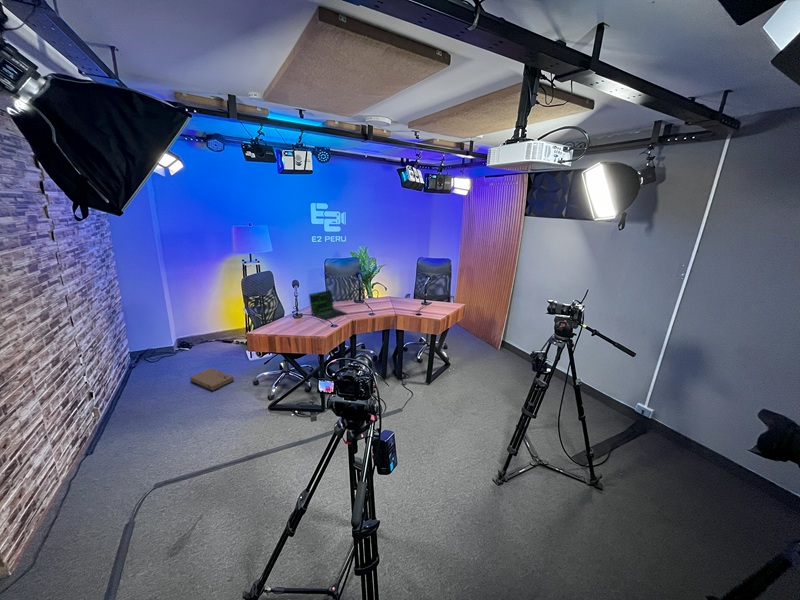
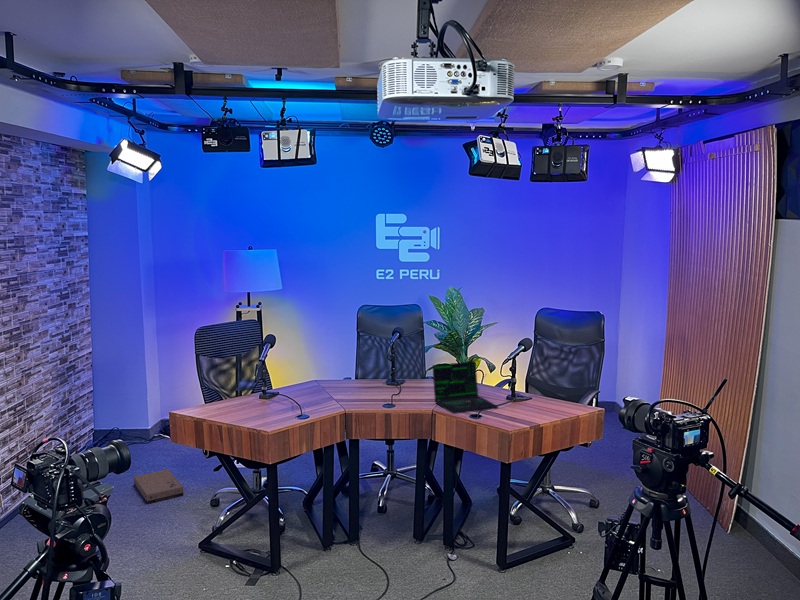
laptop: present [309,290,347,320] -> present [433,362,498,414]

